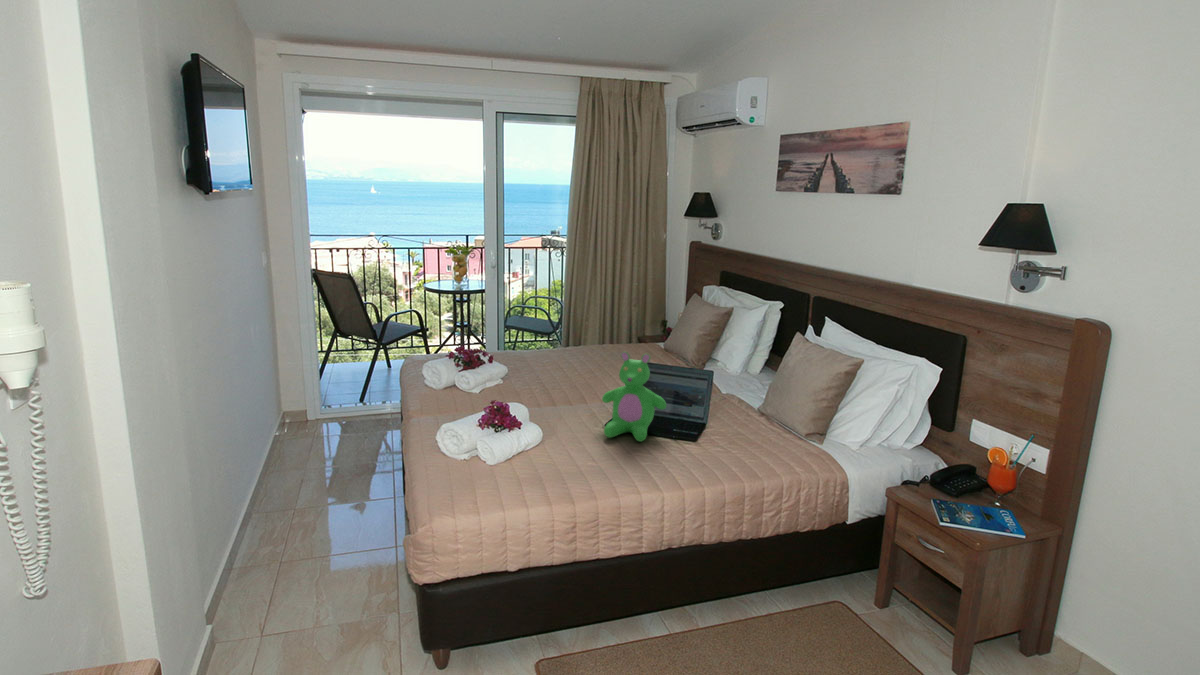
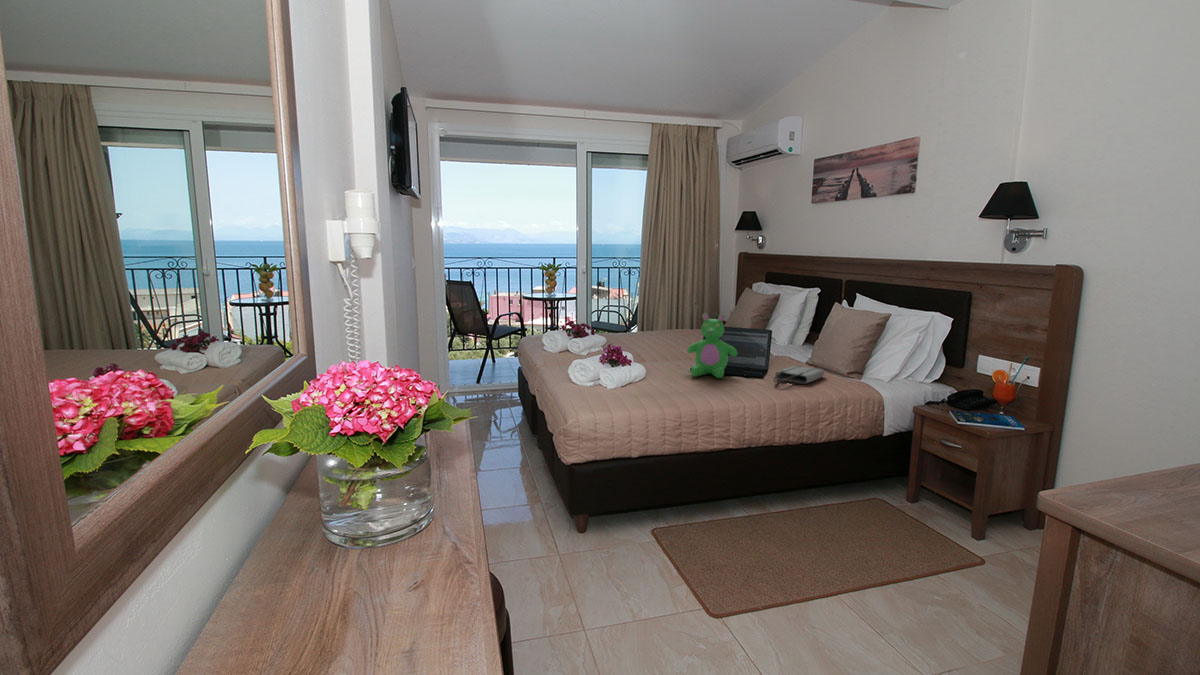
tote bag: none [709,420,777,454] -> present [774,366,824,384]

